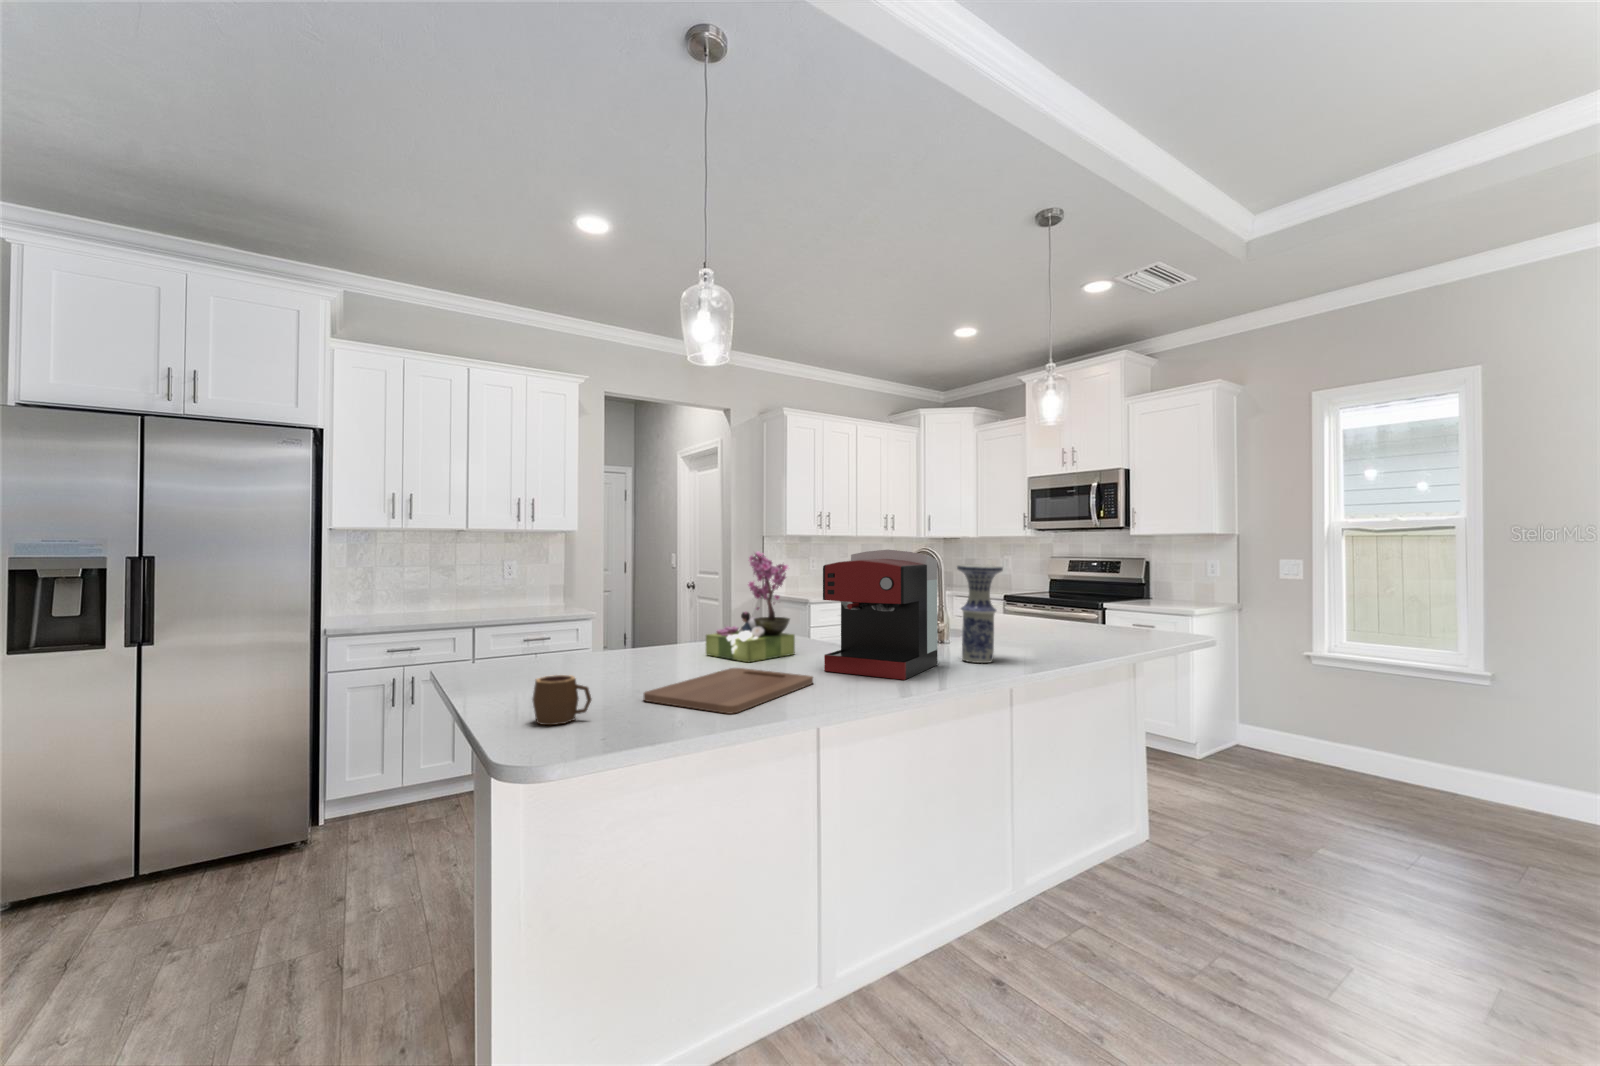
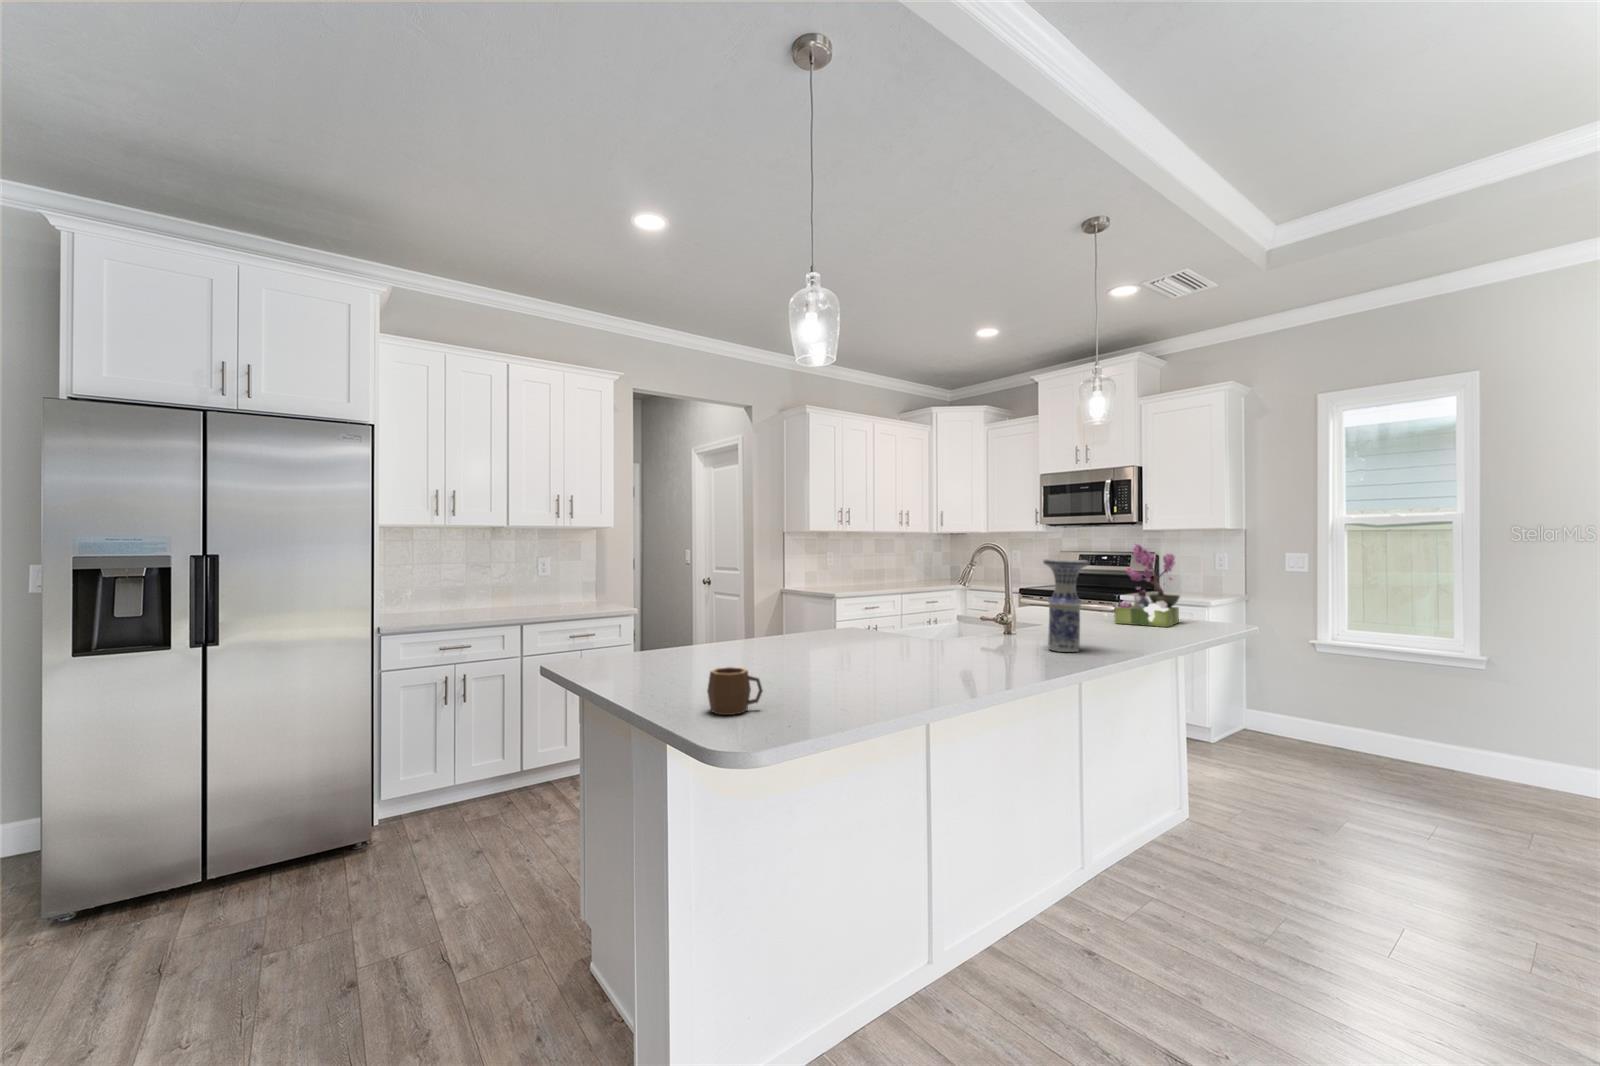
coffee maker: present [823,550,938,680] -> none [929,545,1030,668]
flower arrangement: present [706,552,795,662] -> present [1115,544,1180,627]
cutting board: present [643,668,813,714] -> none [791,660,934,702]

